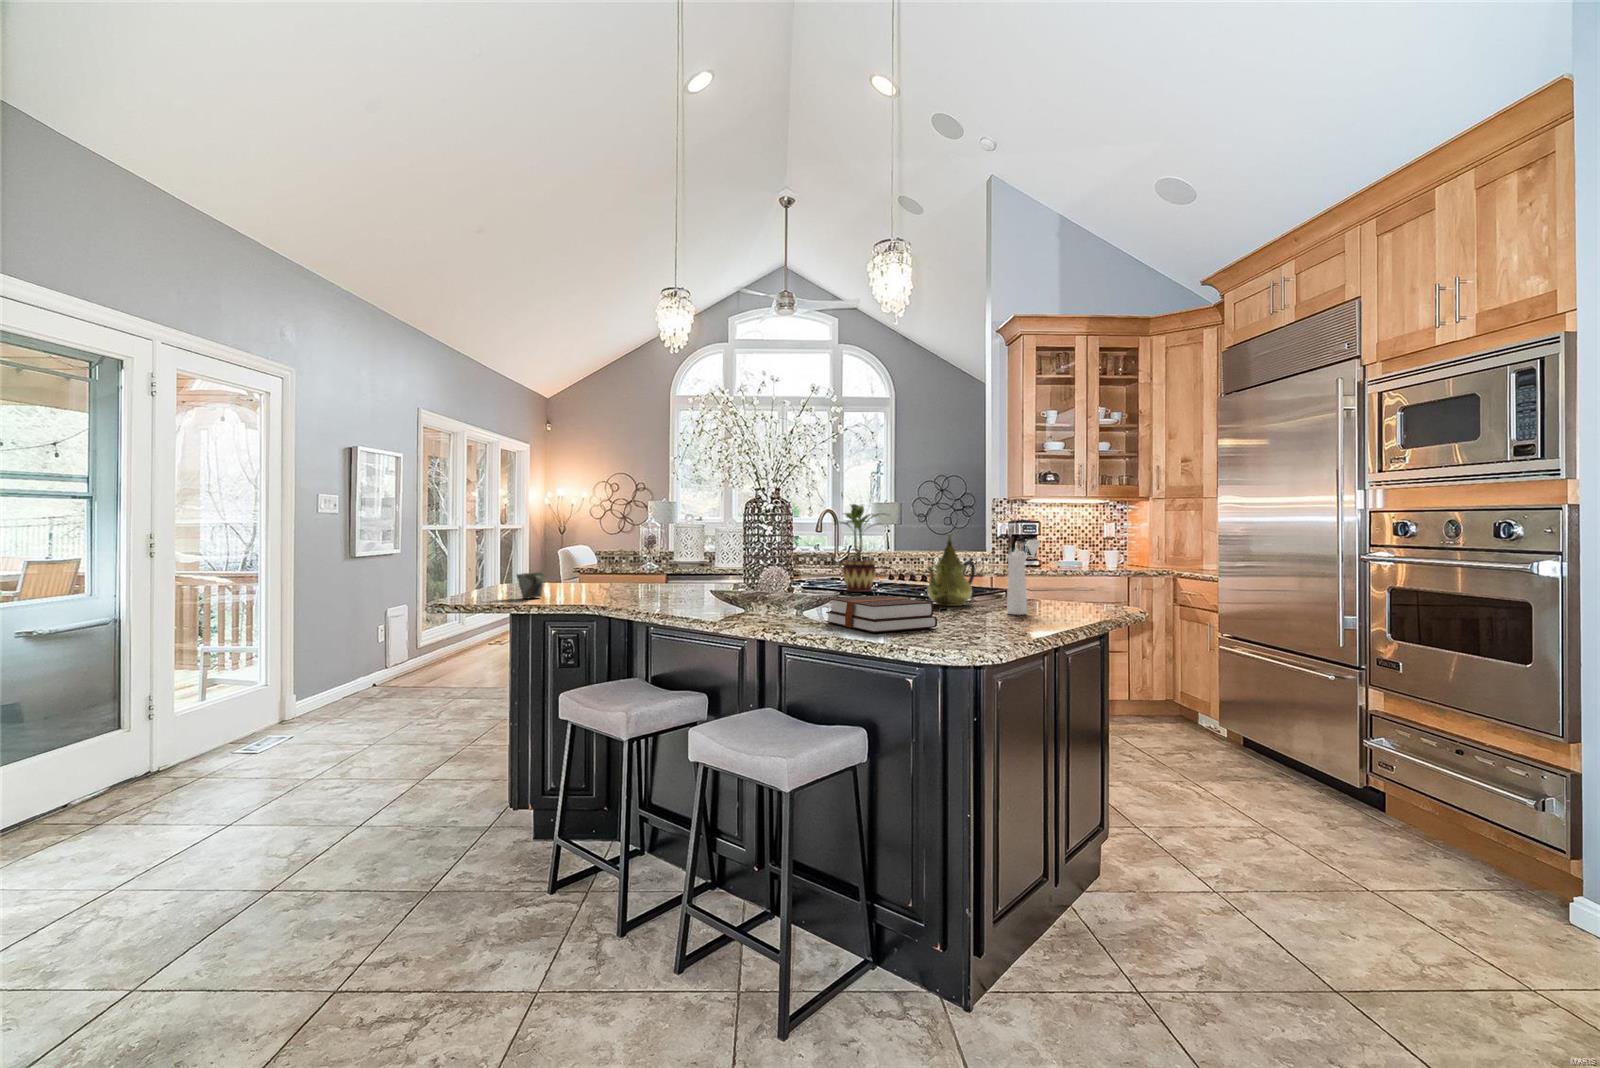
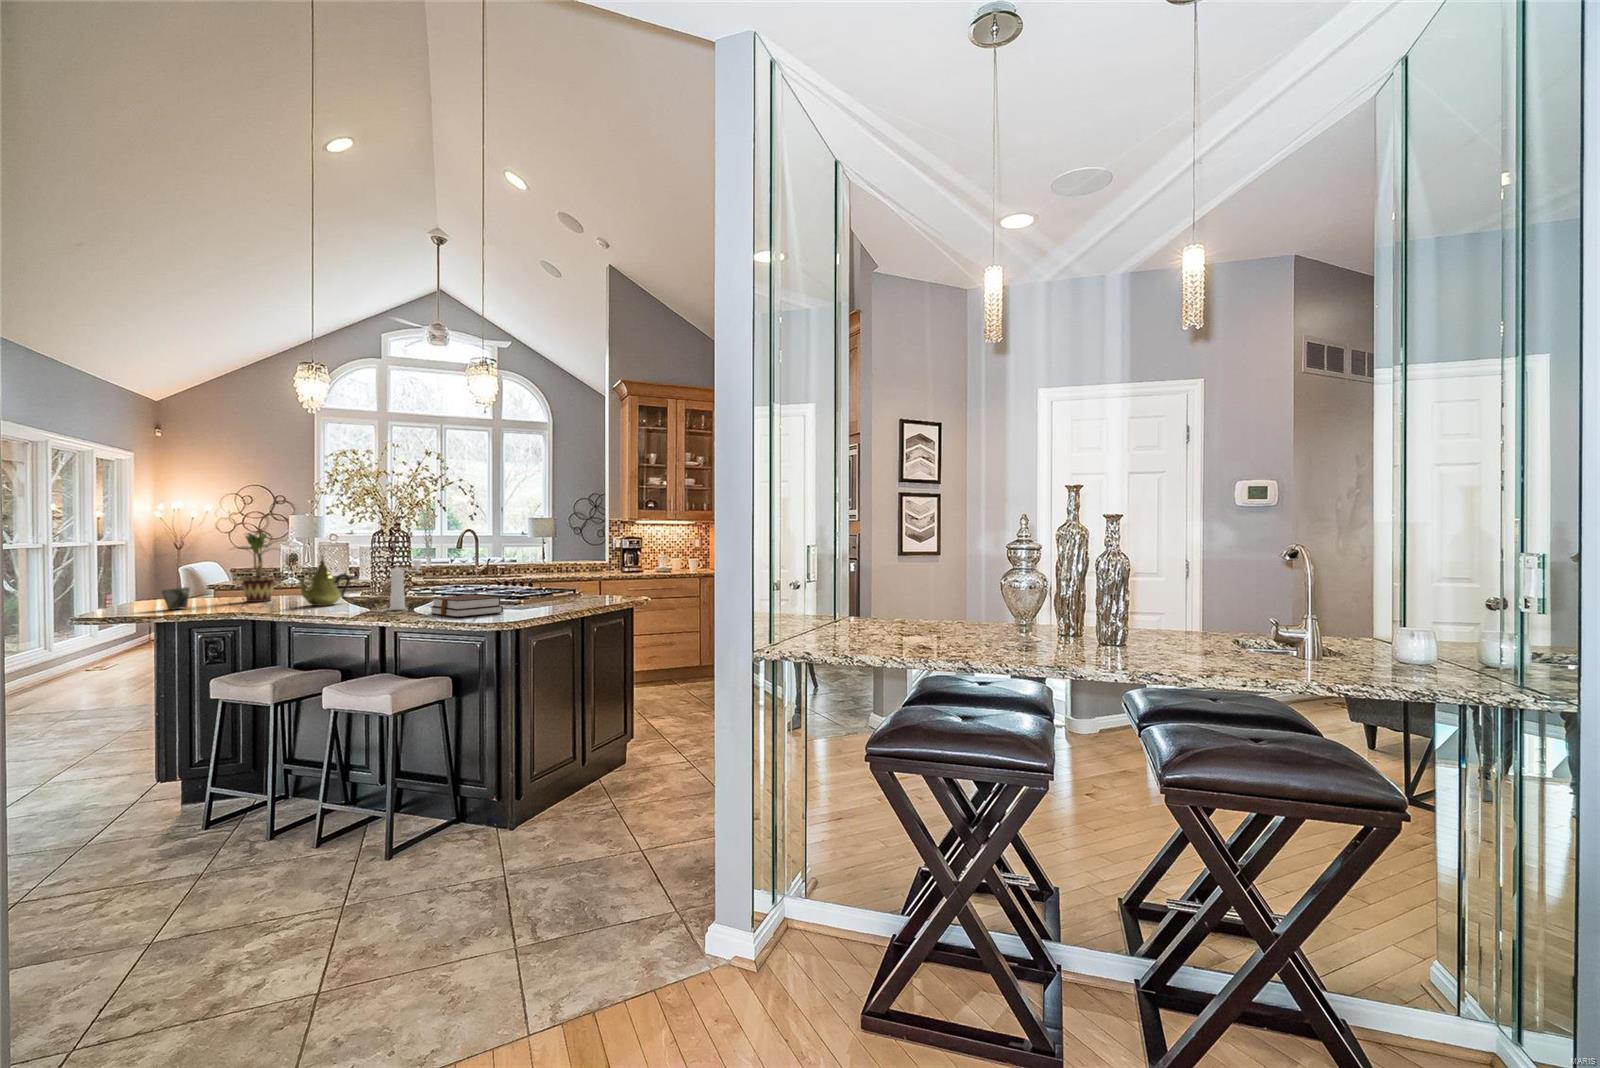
potted plant: present [833,504,886,592] -> present [238,533,275,602]
teapot: present [926,534,975,606] -> present [298,556,350,606]
pepper mill: present [1007,540,1041,615] -> present [390,560,423,610]

